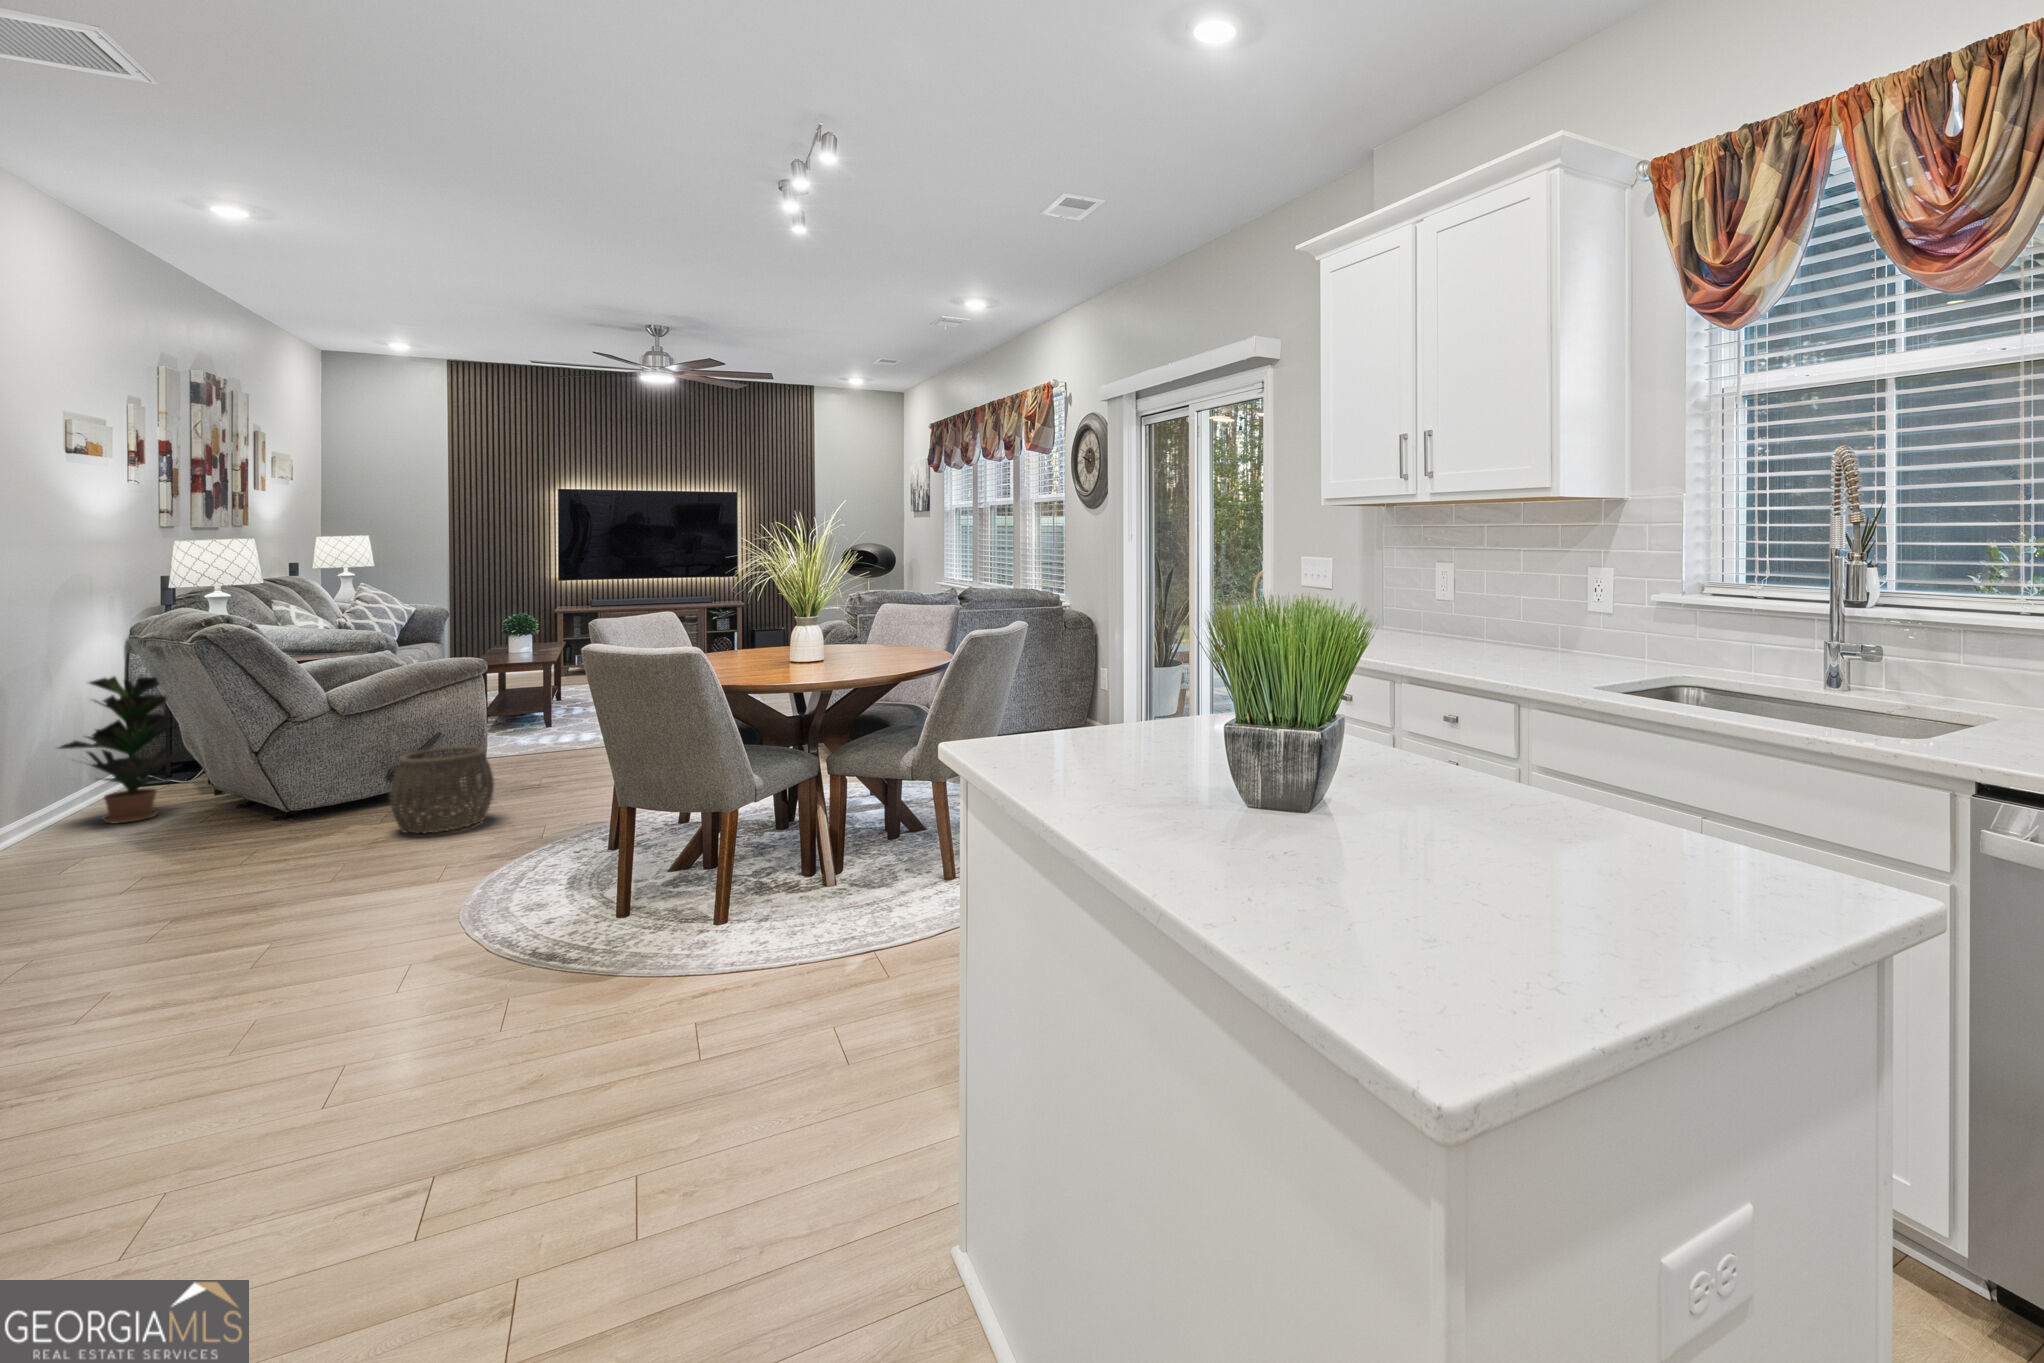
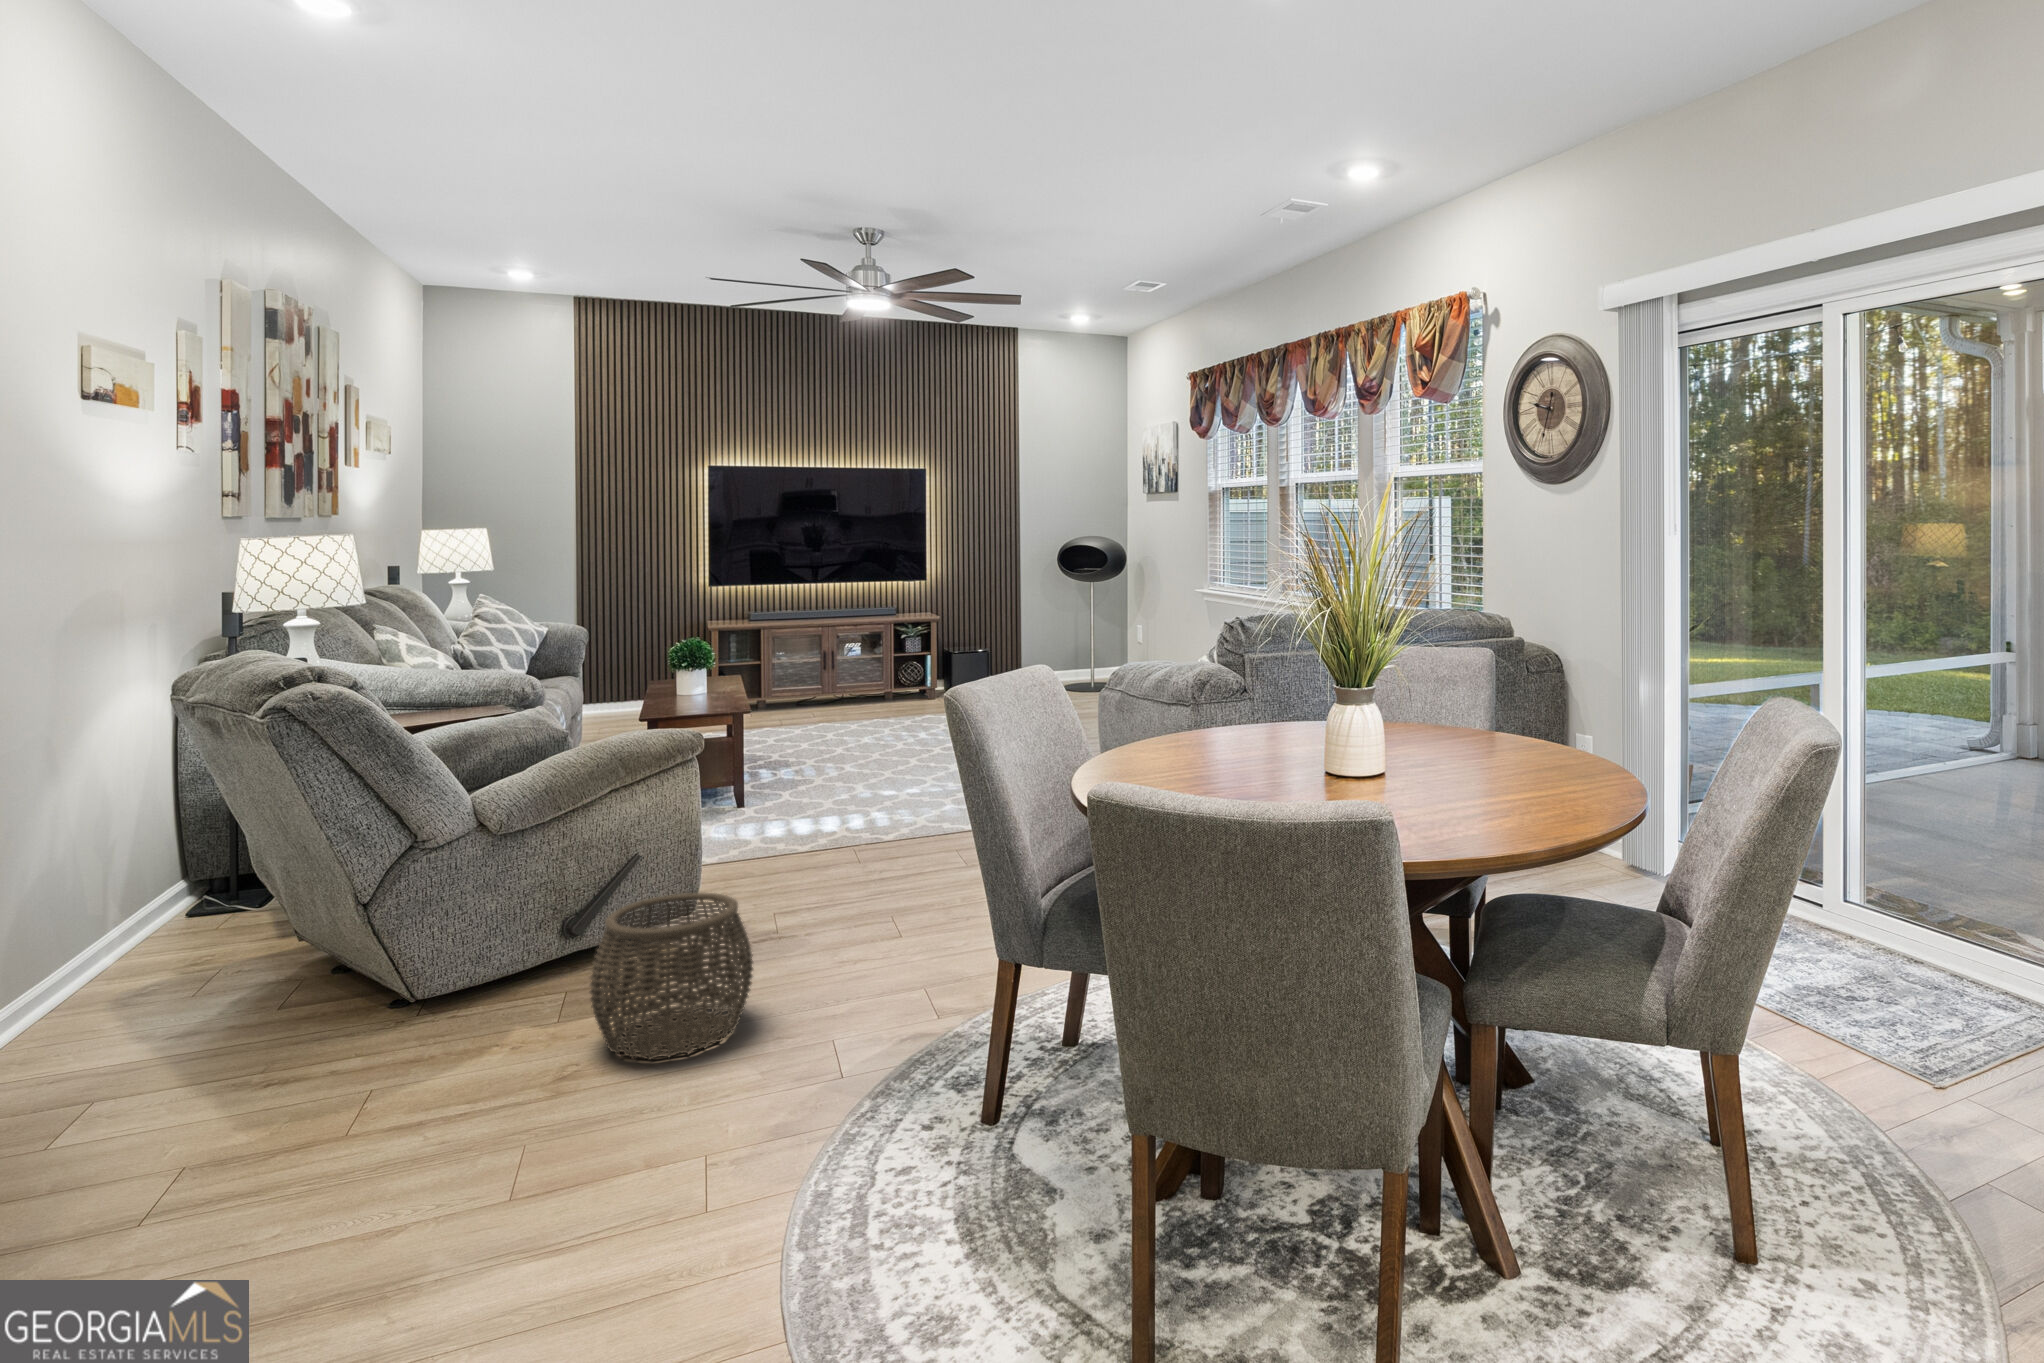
potted plant: present [57,677,183,824] -> none [60,763,262,1011]

